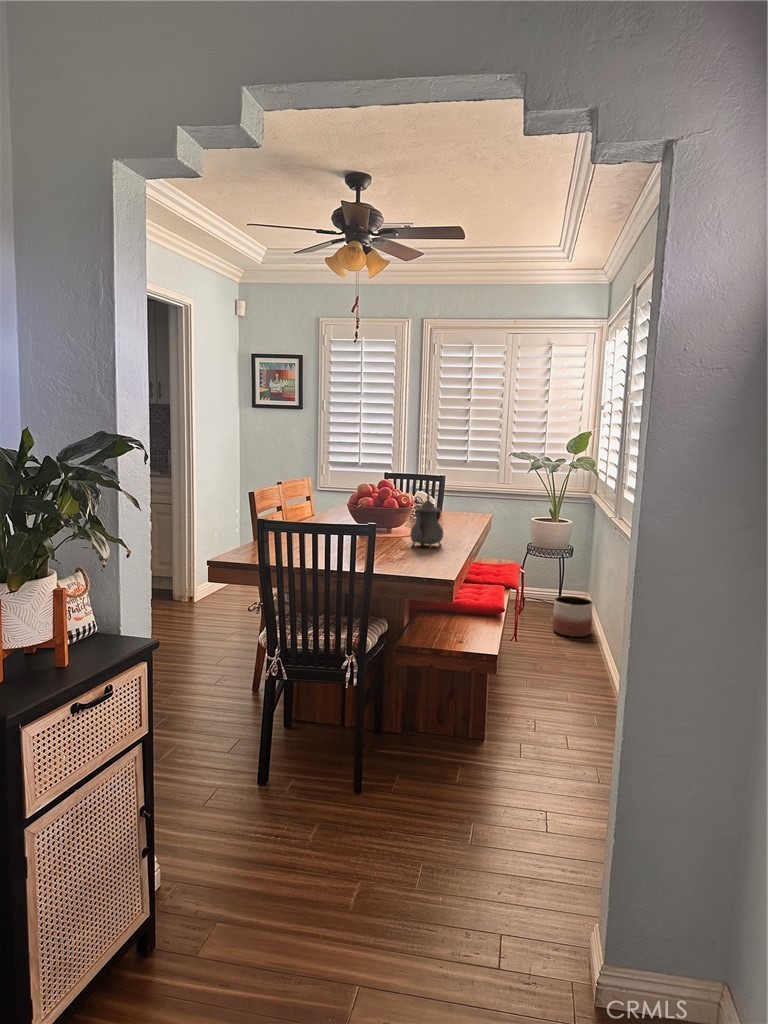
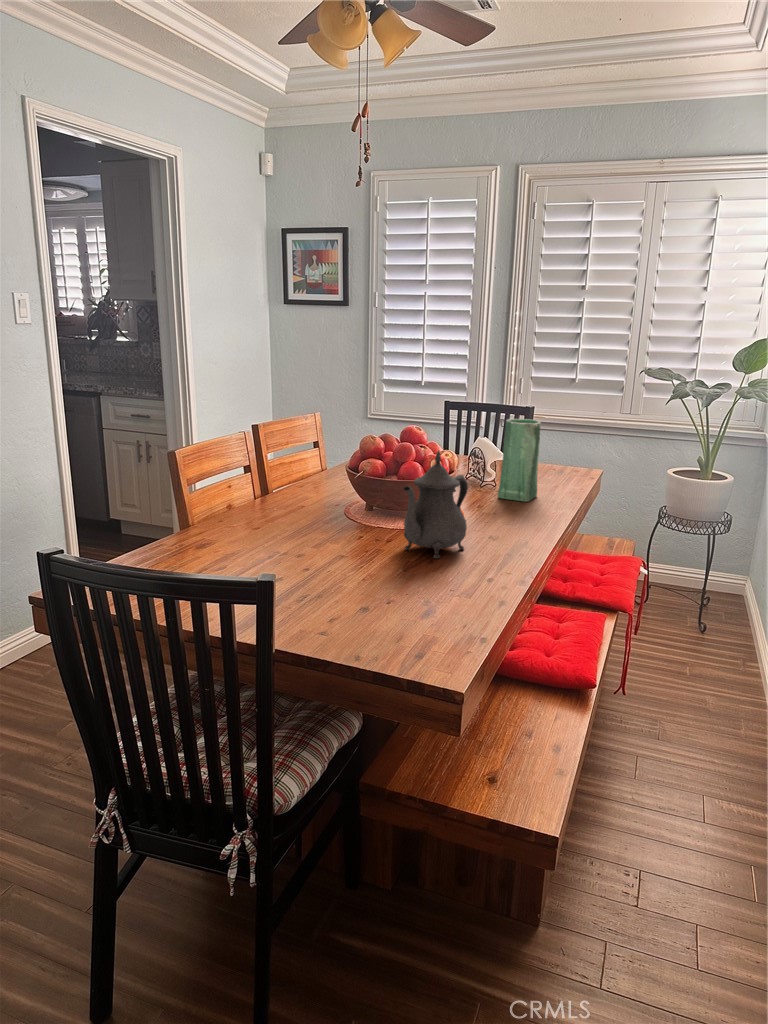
vase: none [444,481,466,528] -> present [498,419,541,501]
planter: present [553,596,593,637] -> none [687,598,758,667]

